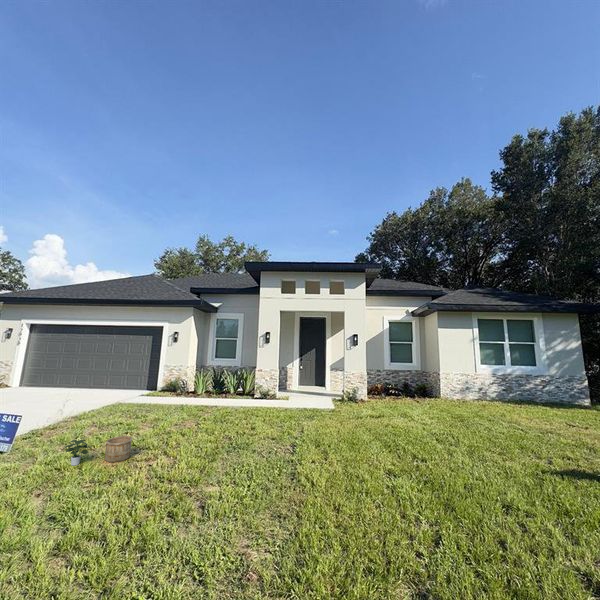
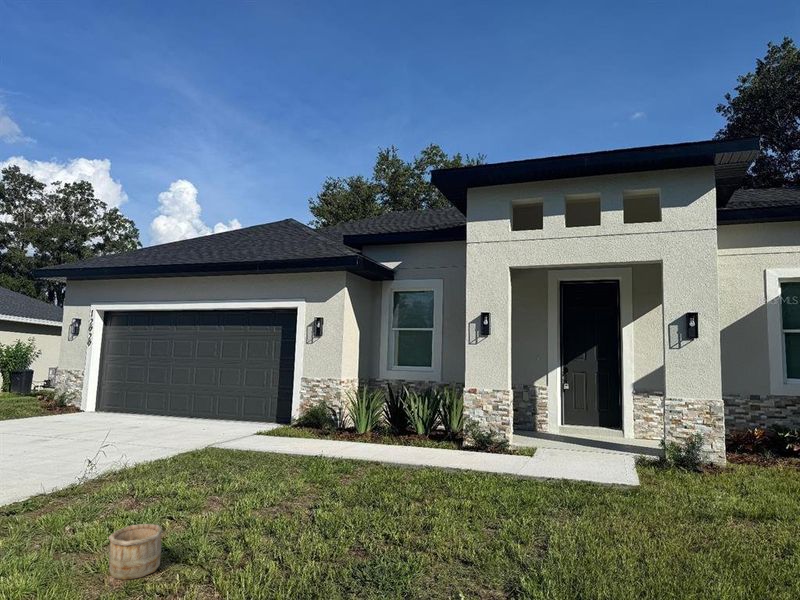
potted plant: present [65,437,92,466] -> none [35,522,90,578]

